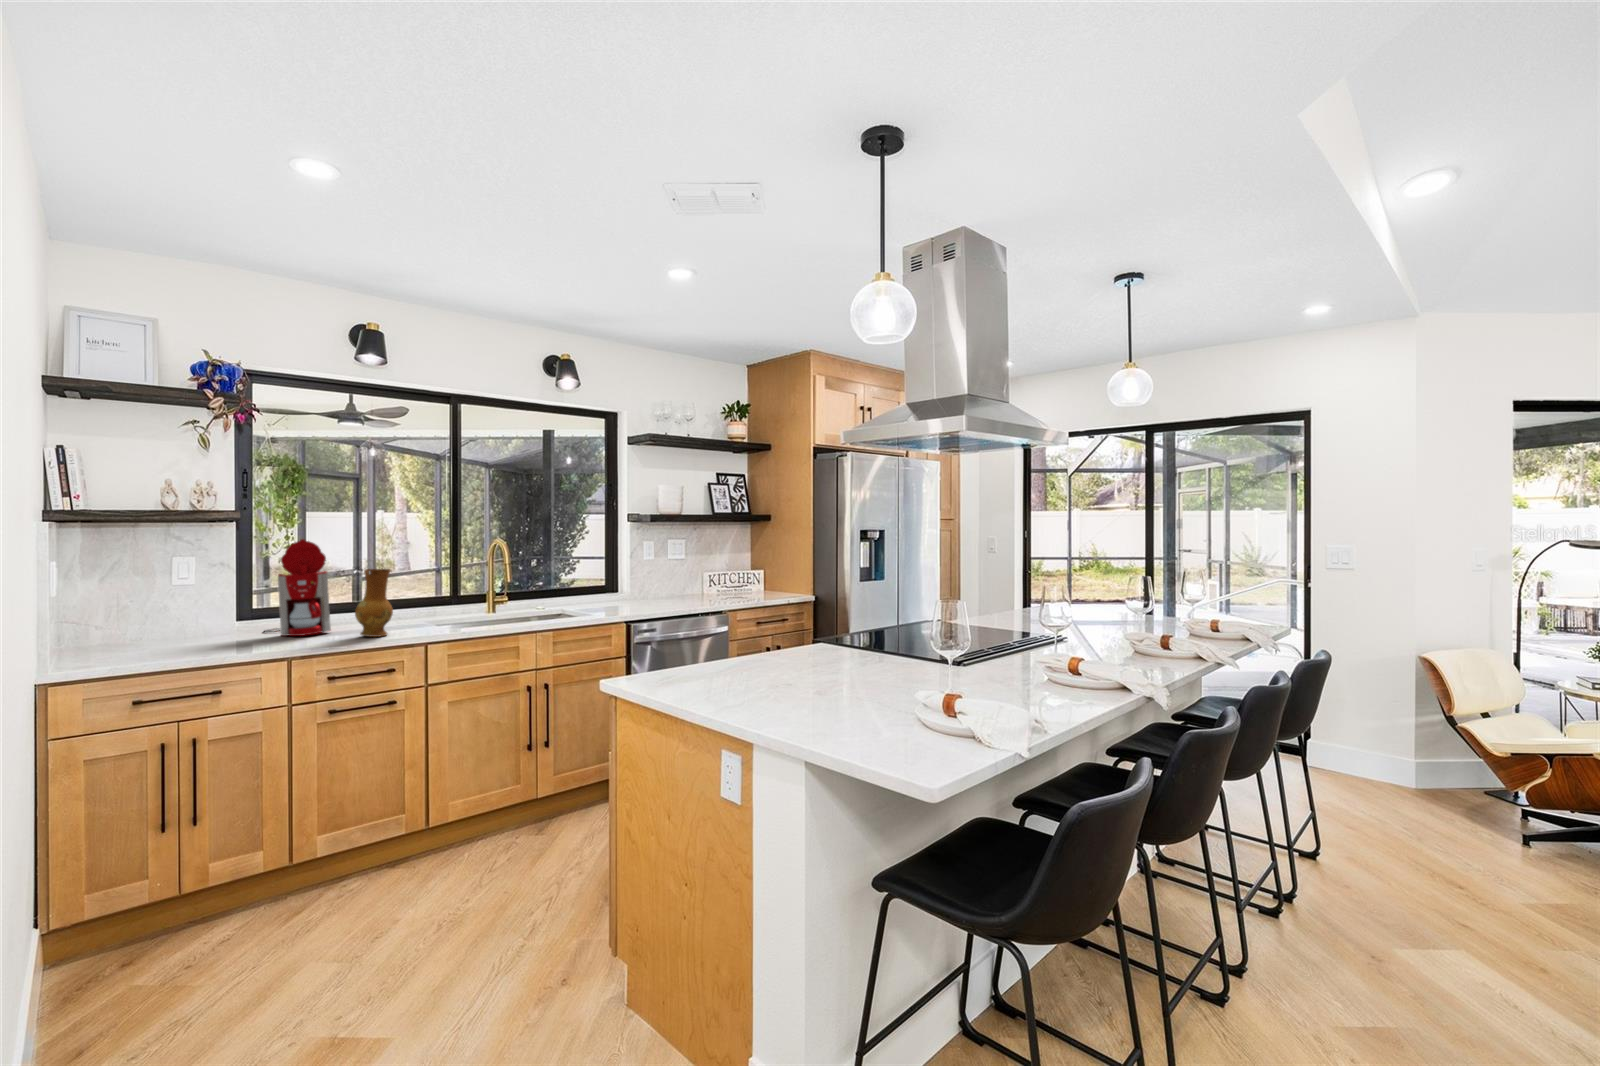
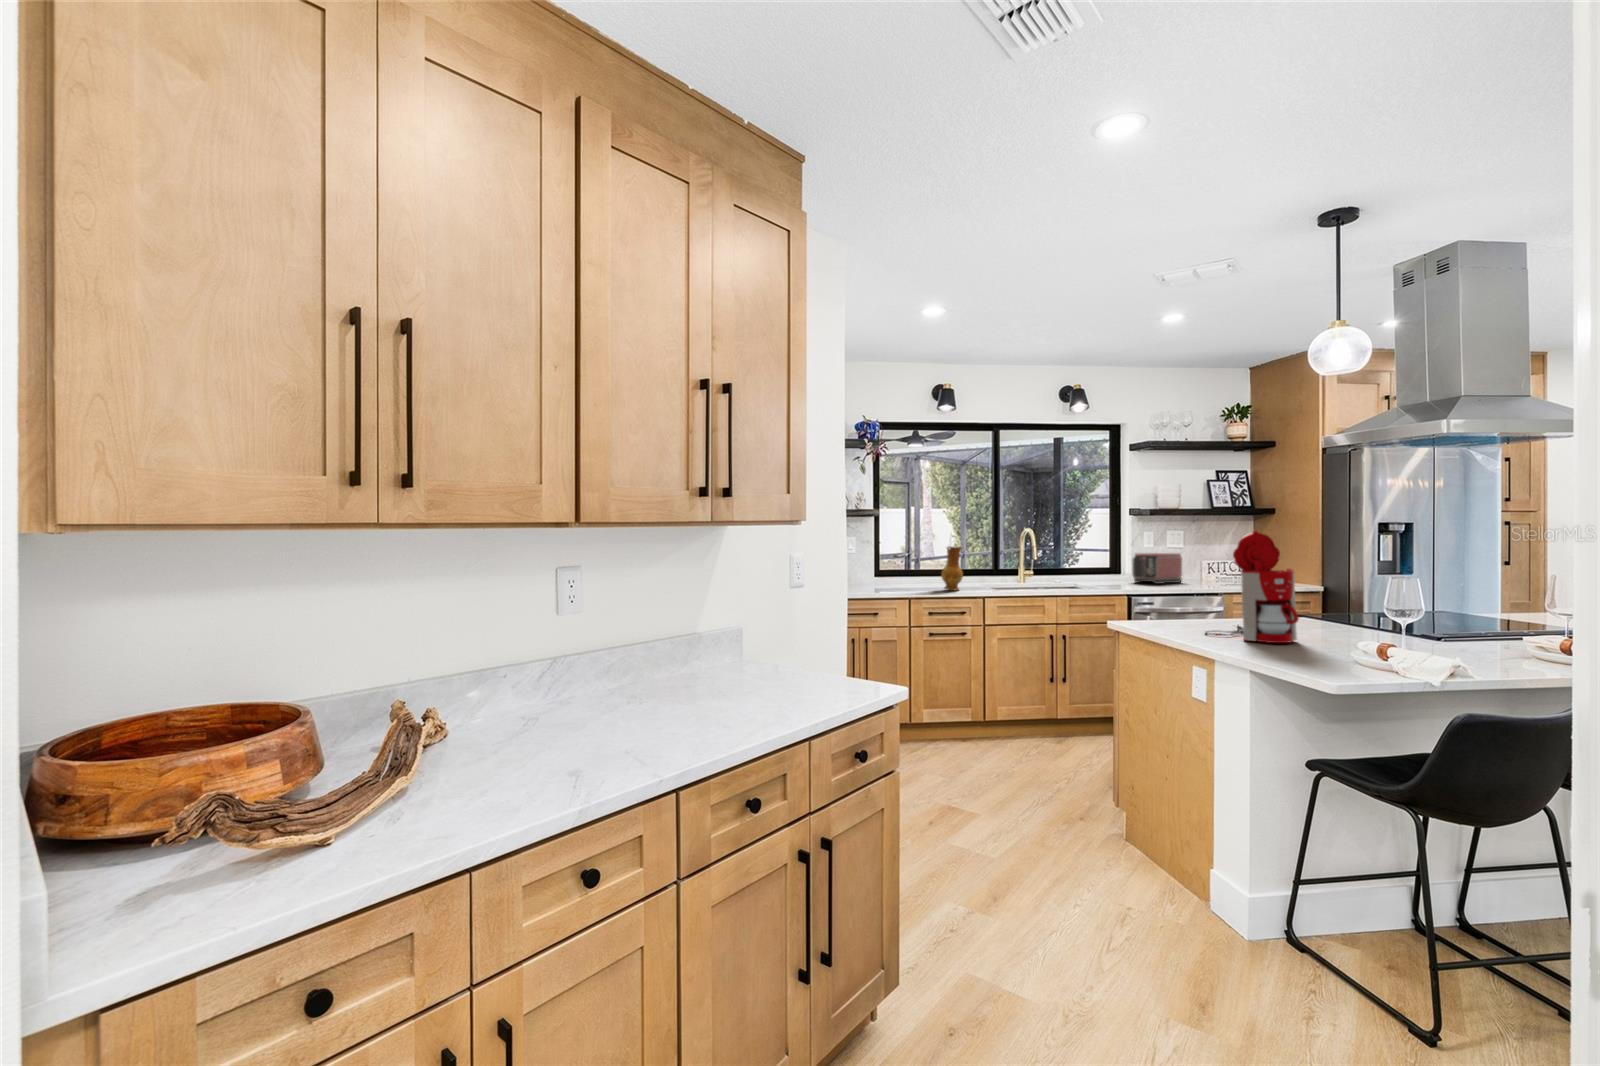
coffee maker: present [264,539,331,636] -> present [1205,531,1299,643]
toaster: none [631,565,684,603] -> present [1132,553,1182,584]

